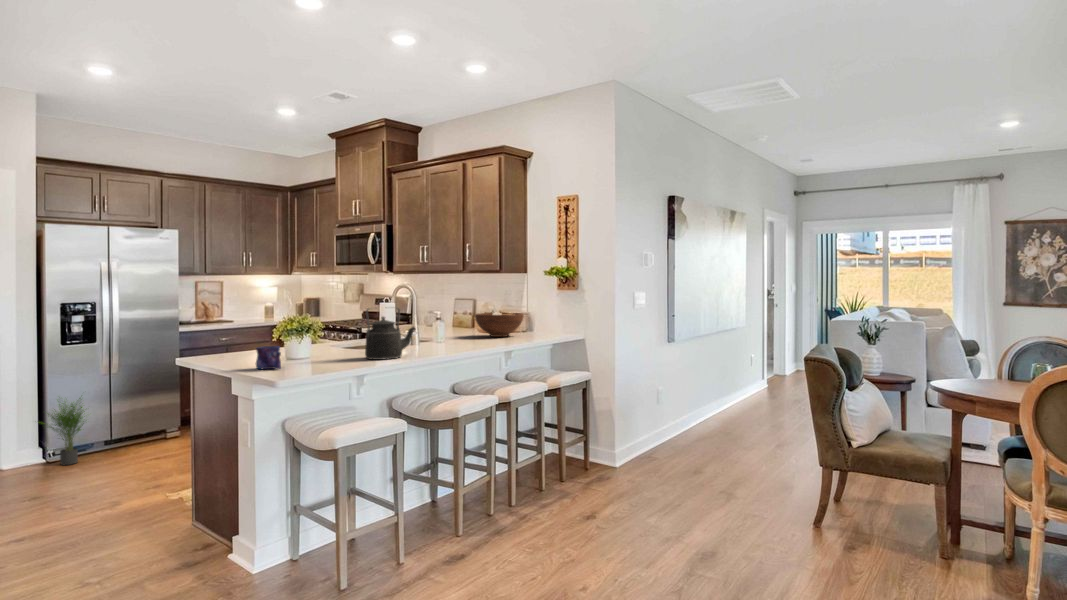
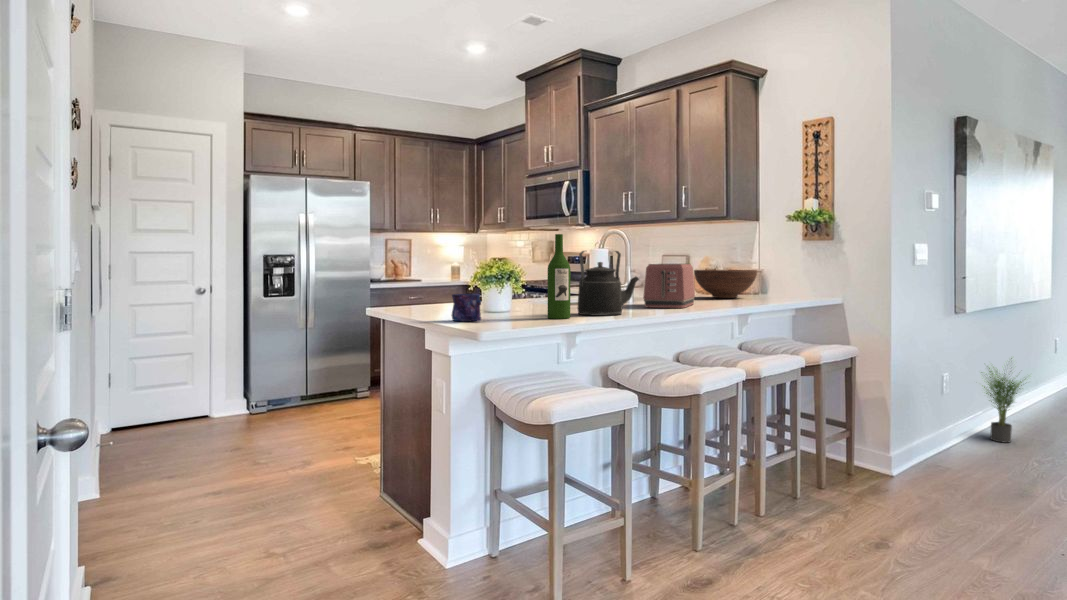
wine bottle: none [338,297,357,364] -> present [548,234,570,319]
toaster: none [424,312,469,350] -> present [643,264,695,308]
potted plant: present [47,398,85,465] -> present [984,358,1022,443]

